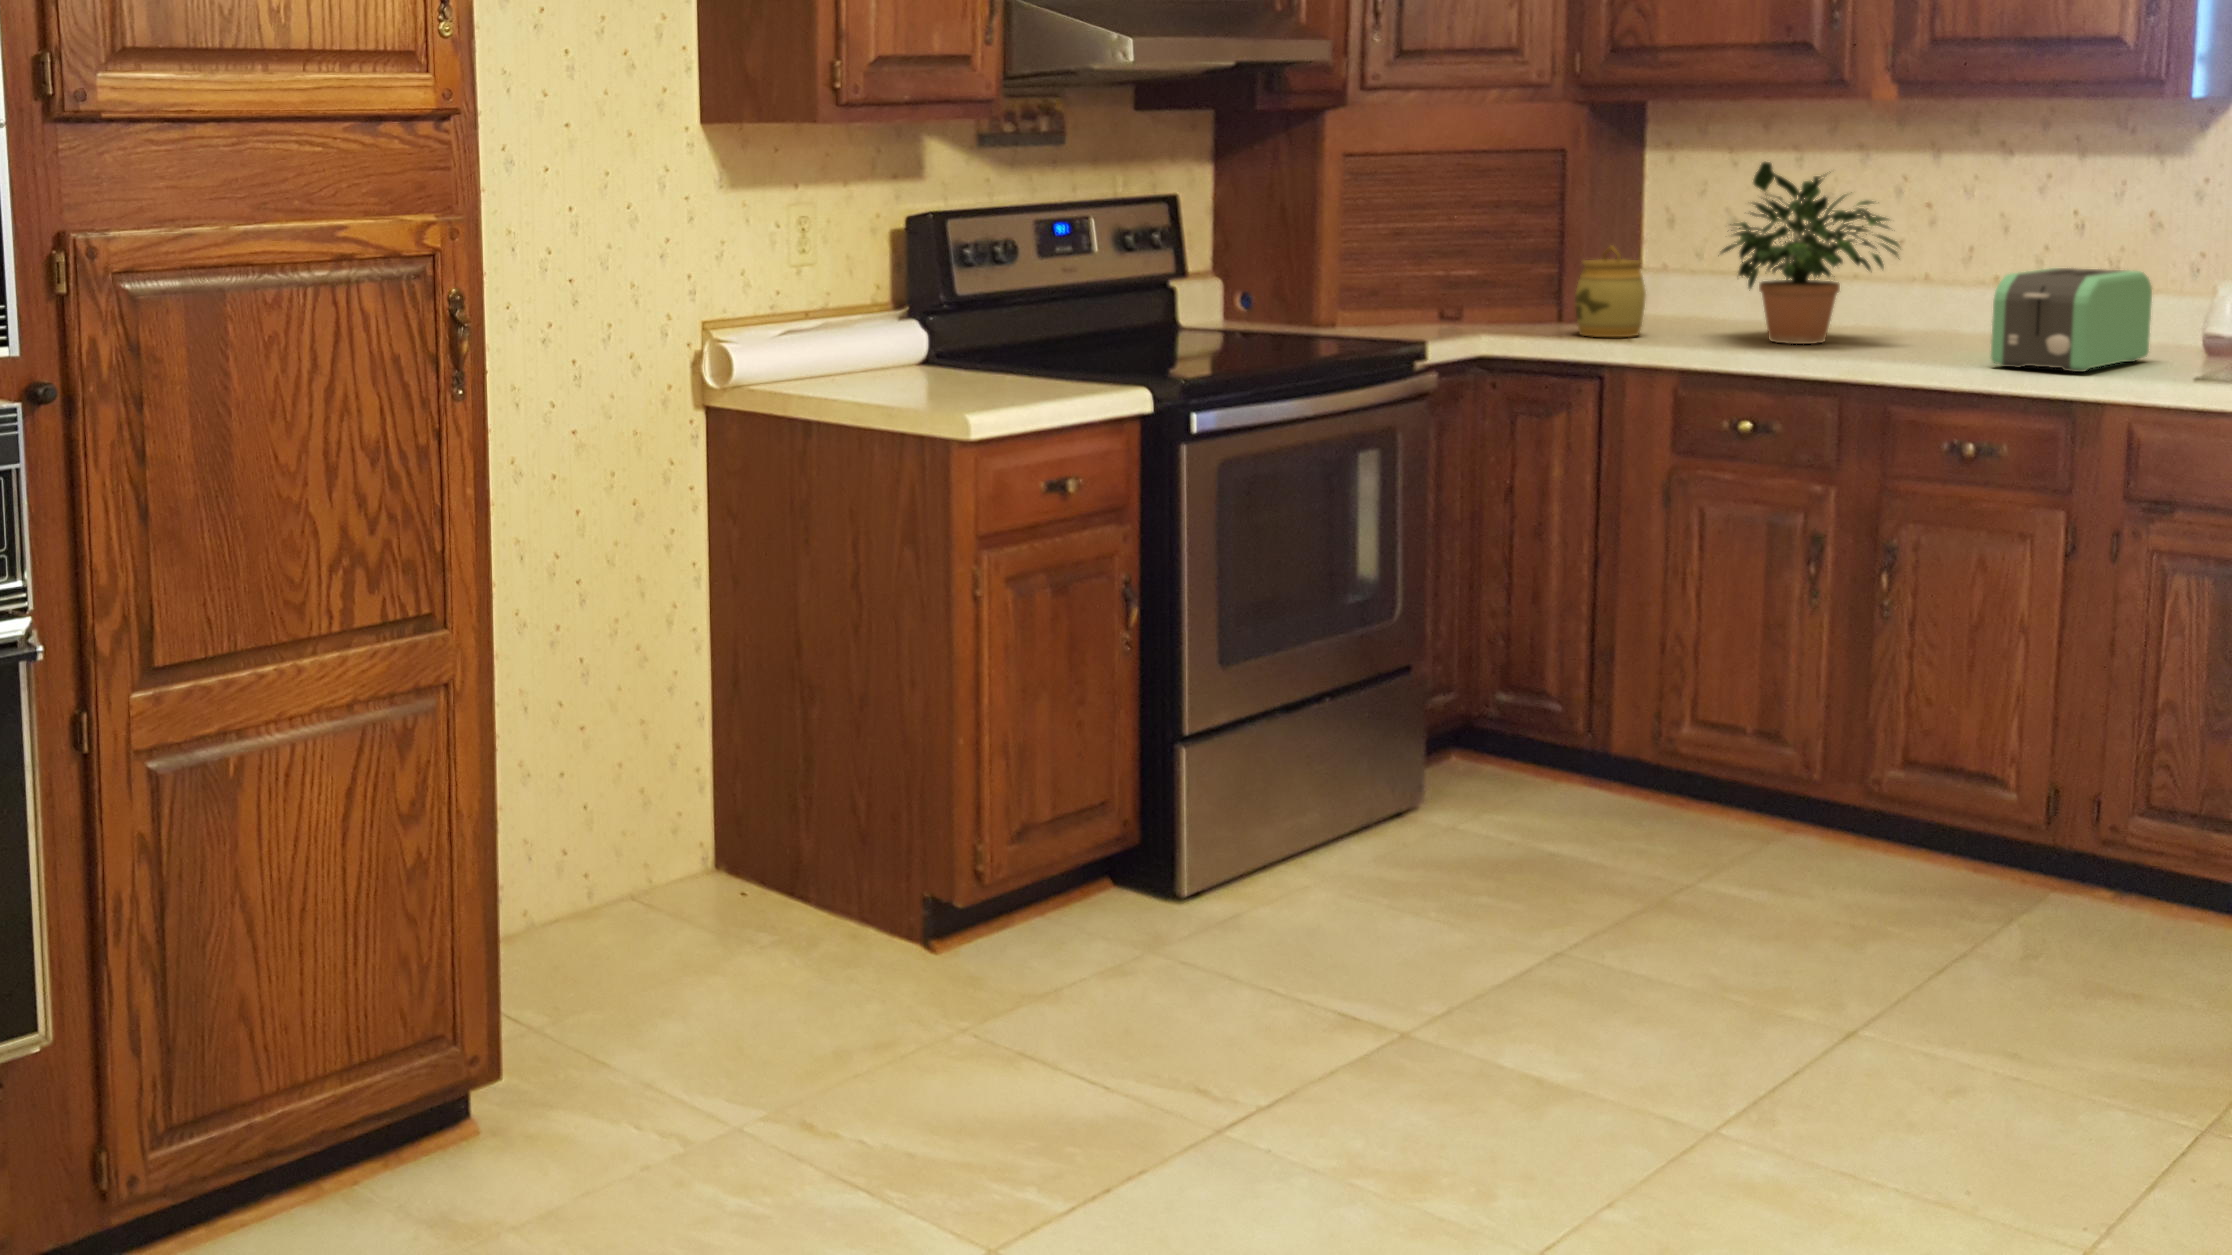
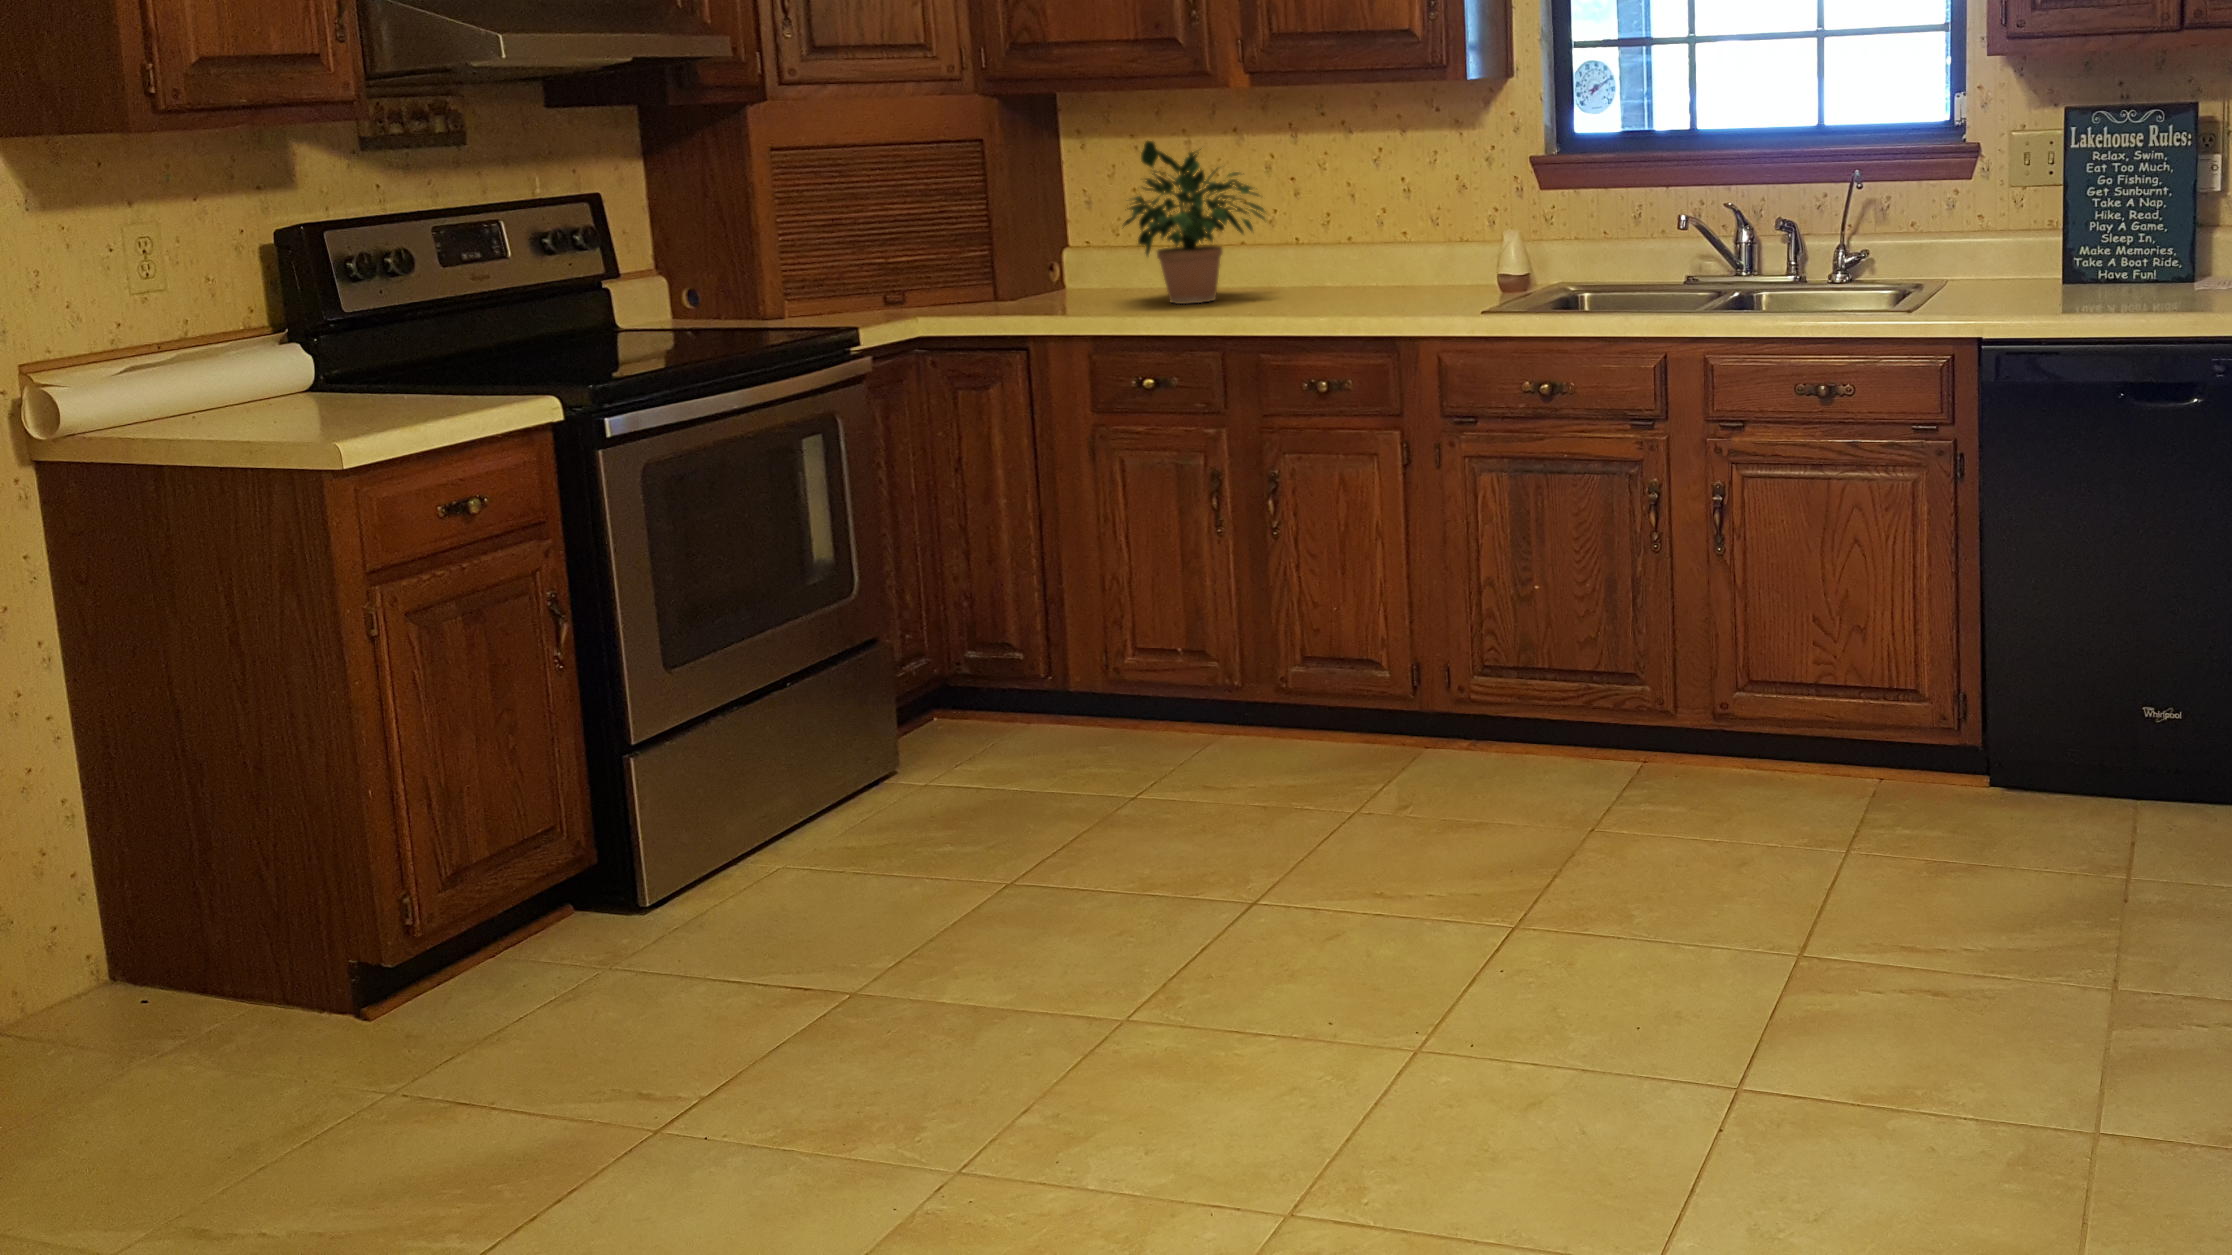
jar: present [1575,246,1646,337] -> none [1000,223,1064,310]
toaster: present [1991,268,2152,372] -> none [1331,222,1455,310]

